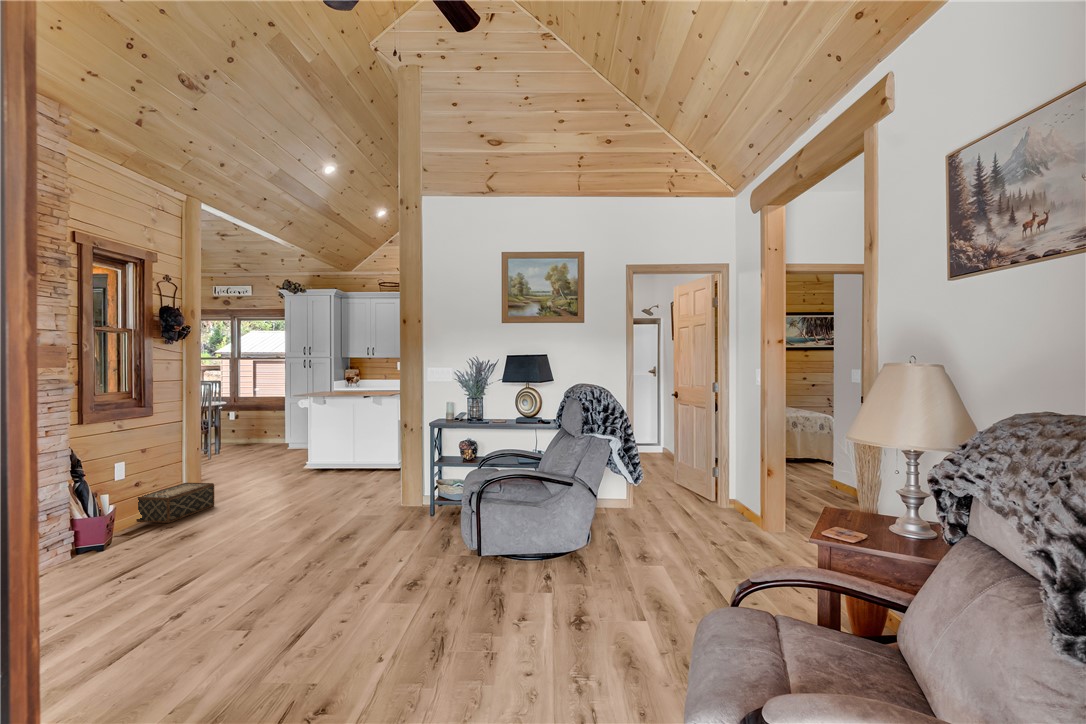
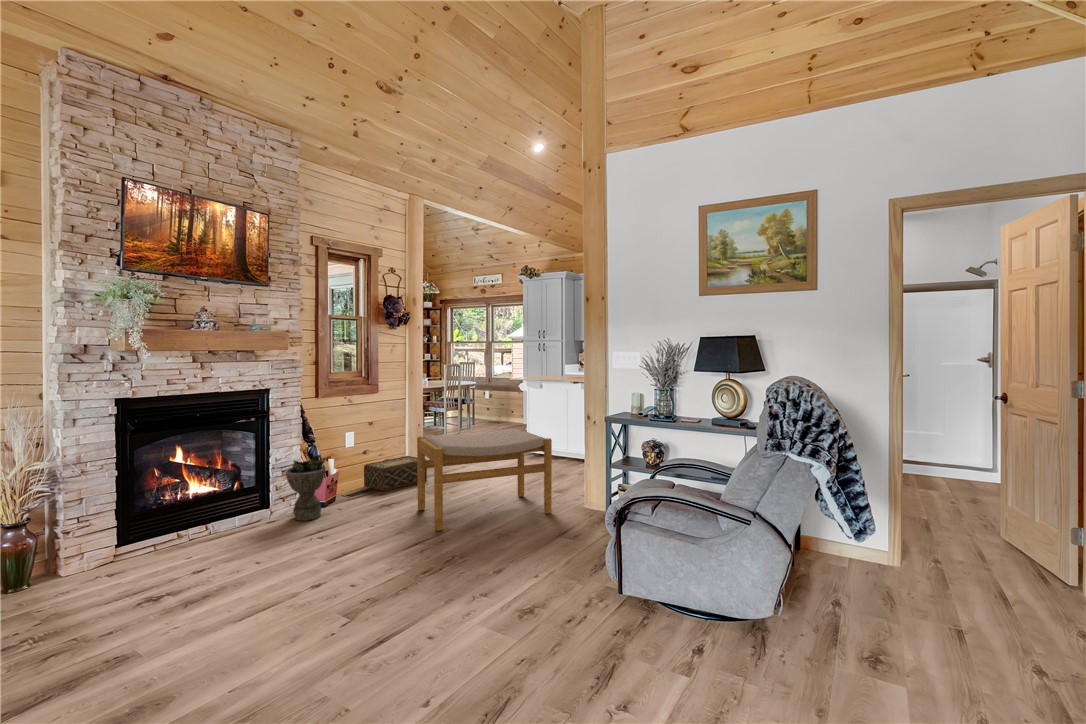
footstool: none [231,441,377,546] -> present [417,429,552,531]
planter: none [58,488,115,567] -> present [285,455,326,521]

